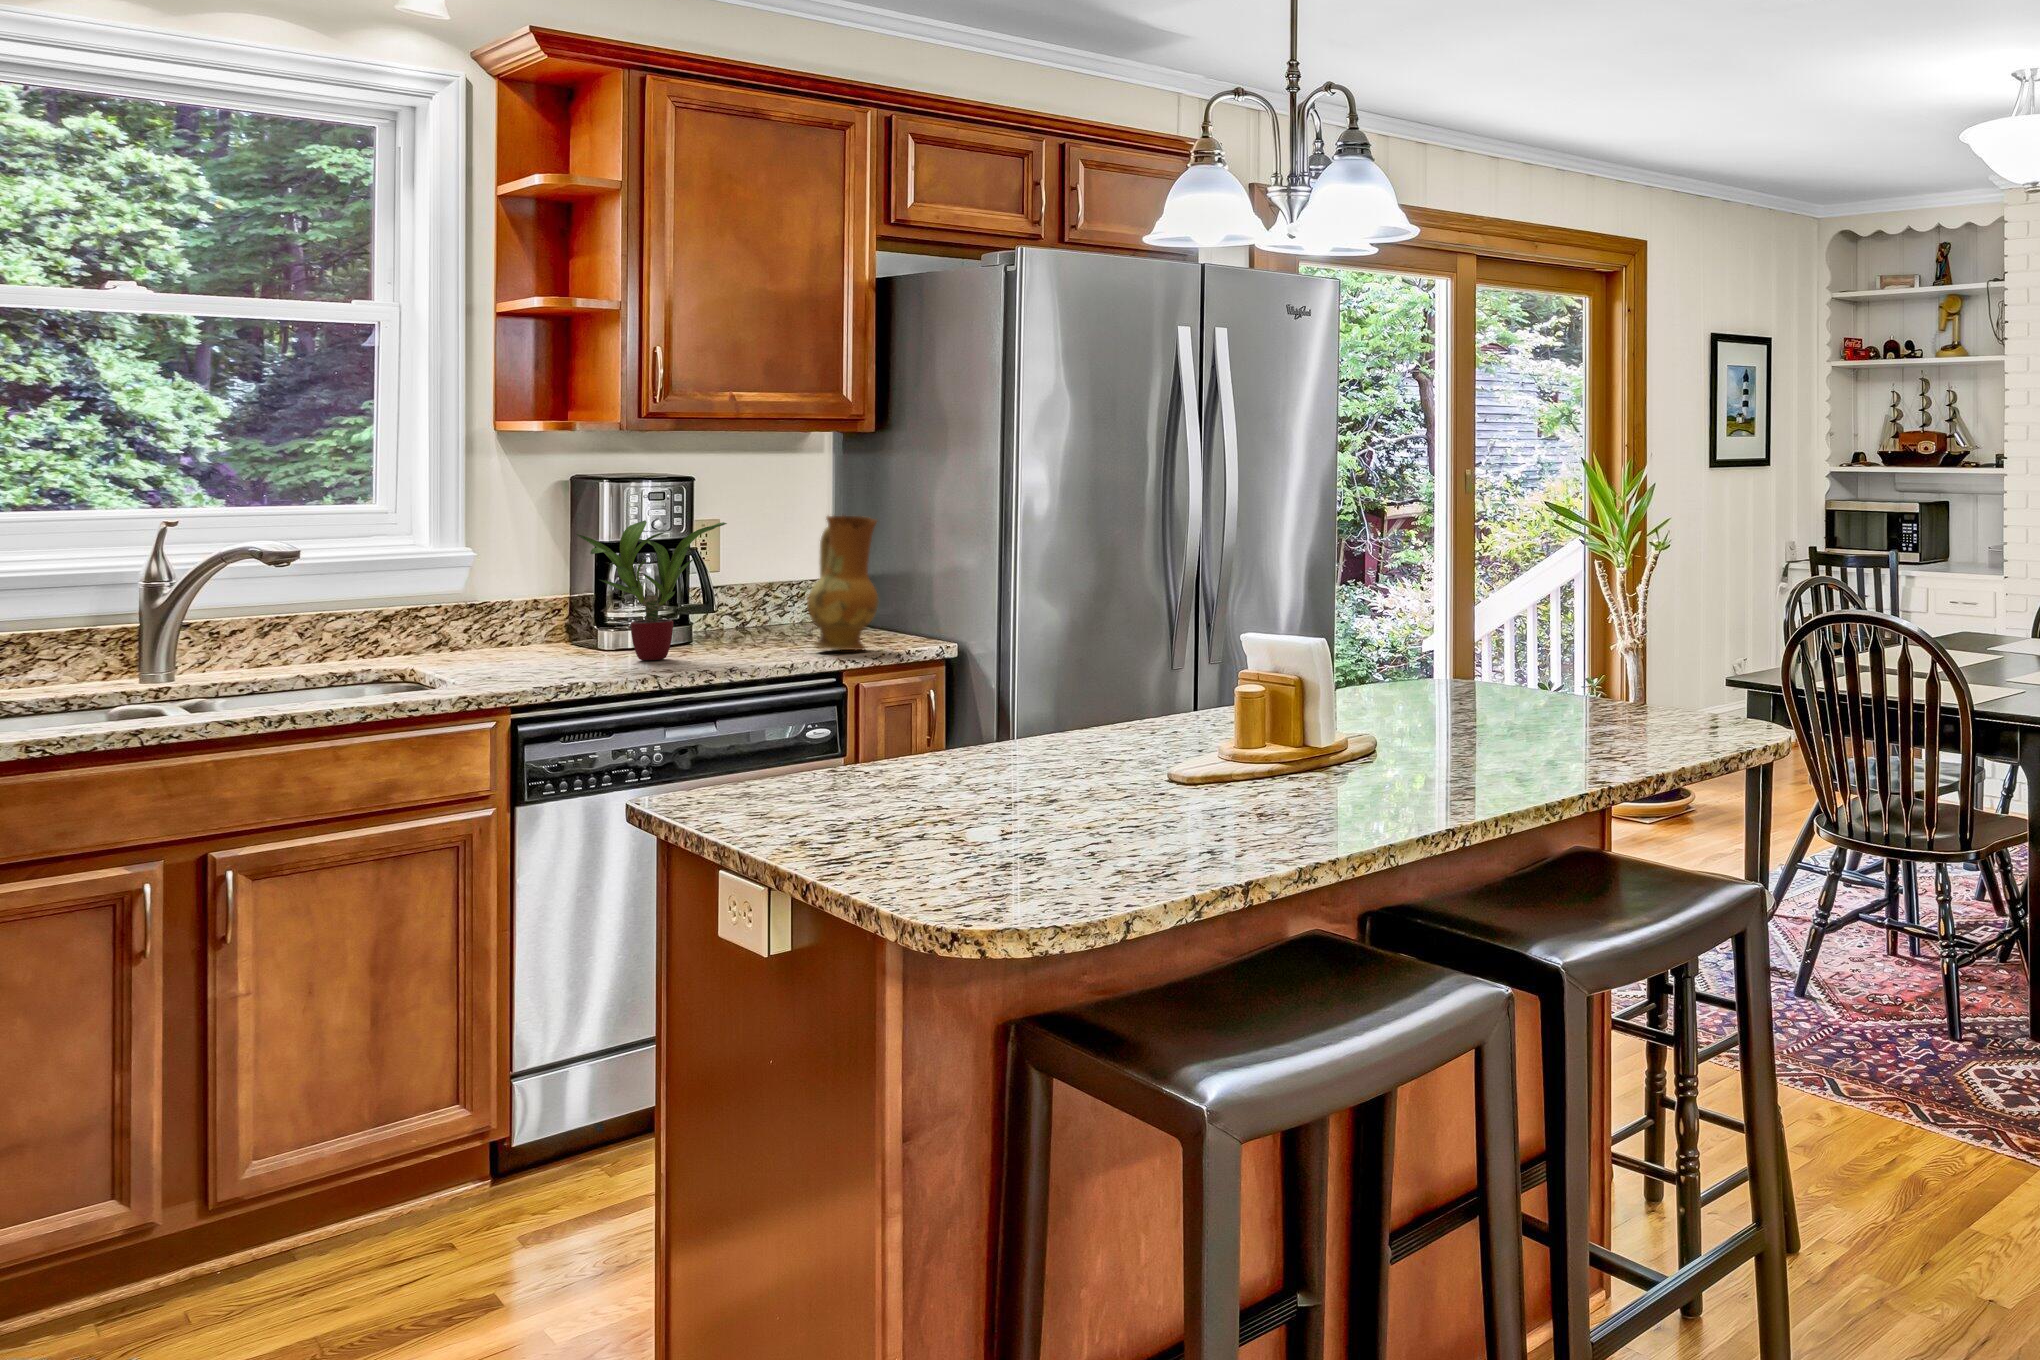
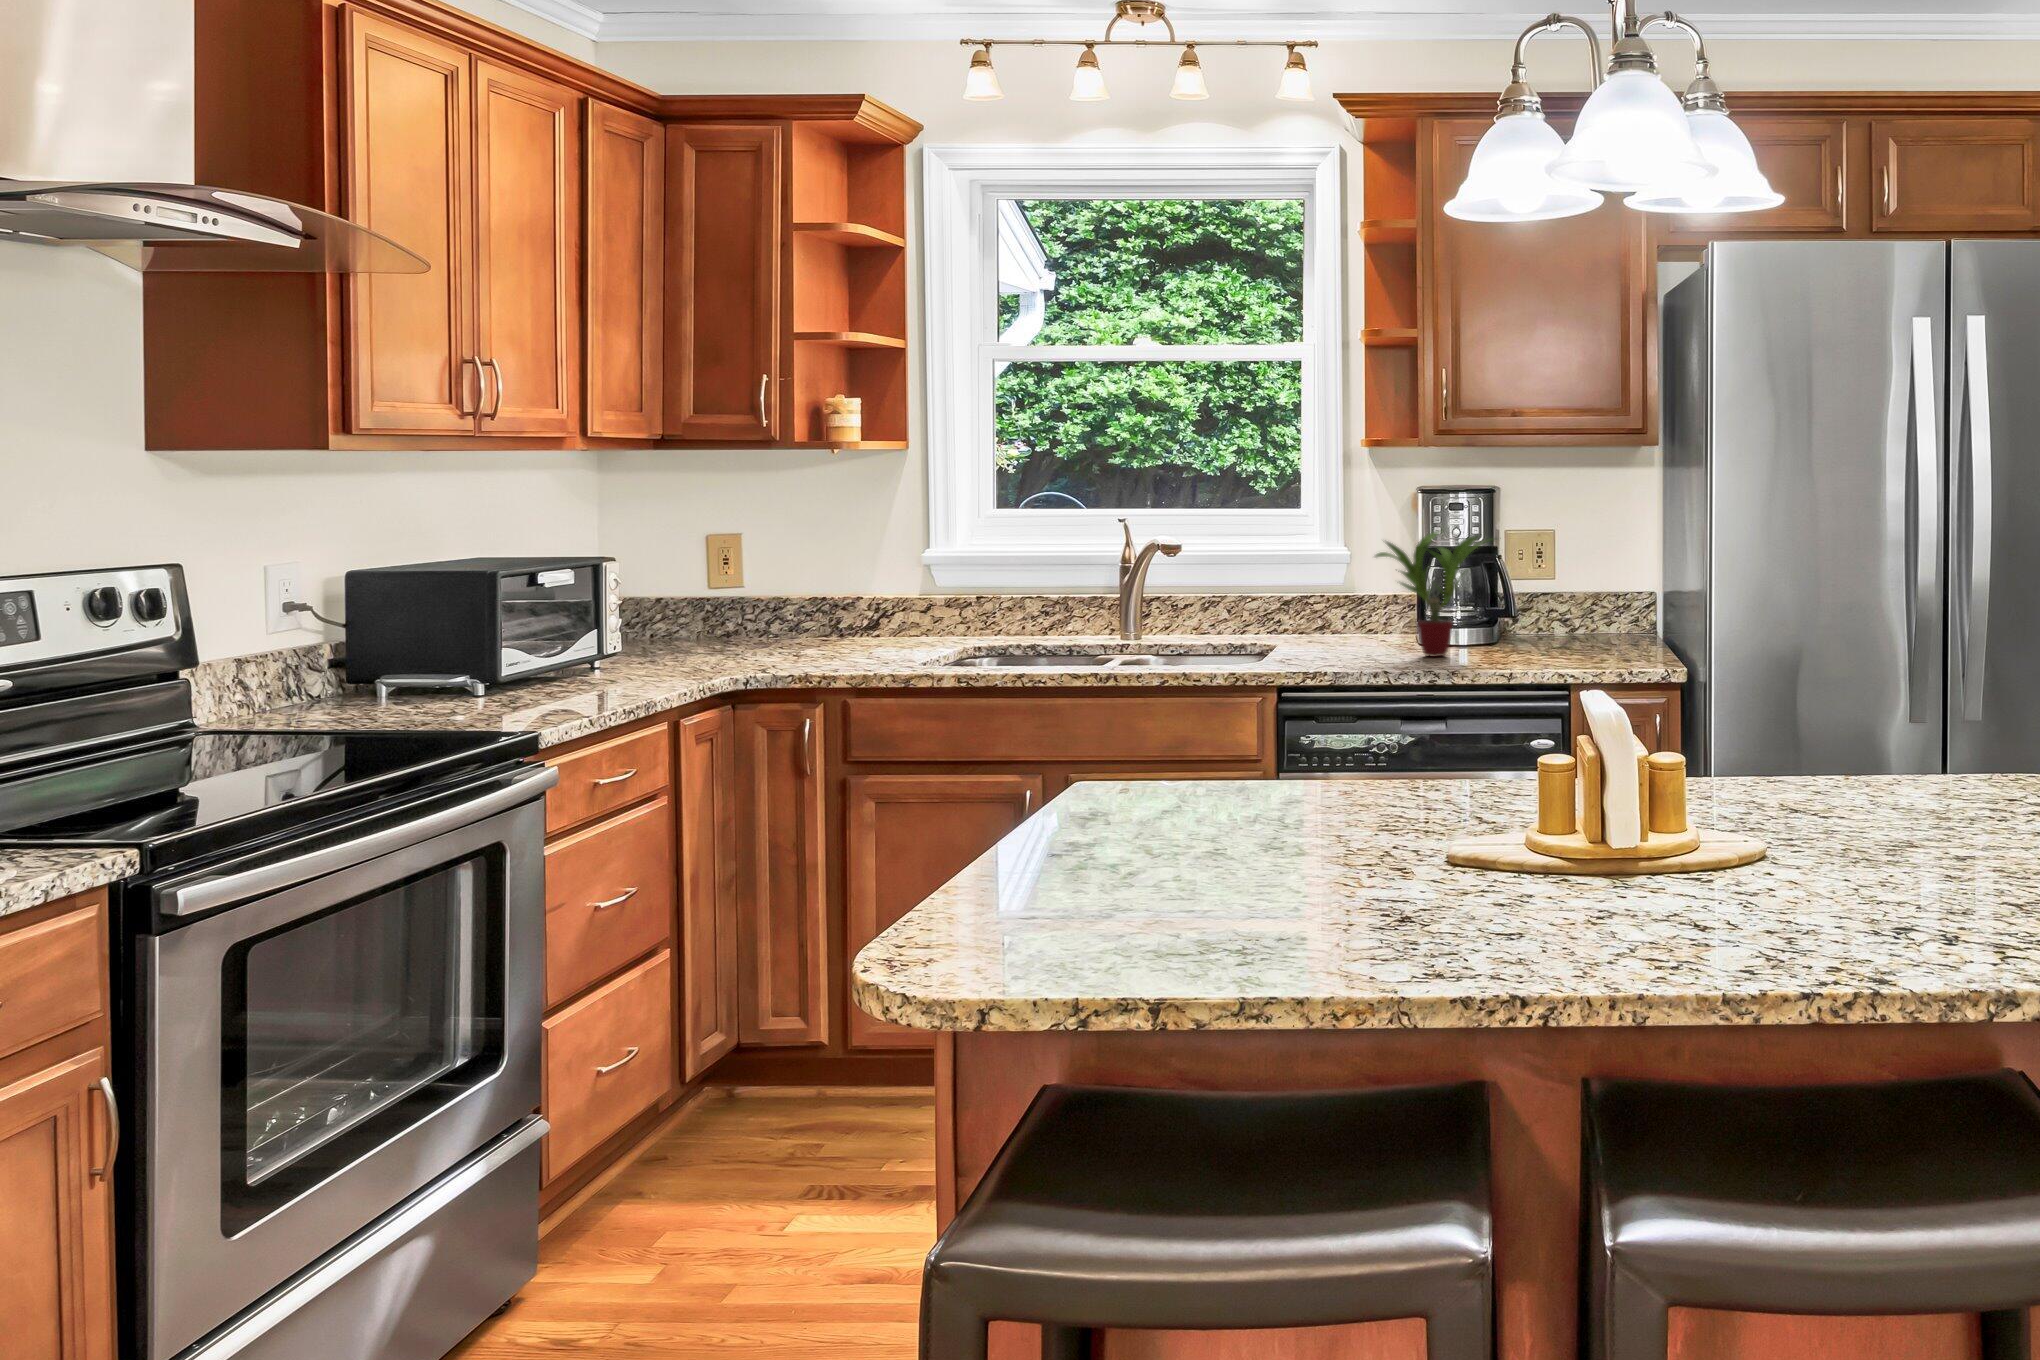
ceramic jug: present [807,515,878,650] -> none [1553,529,1618,665]

